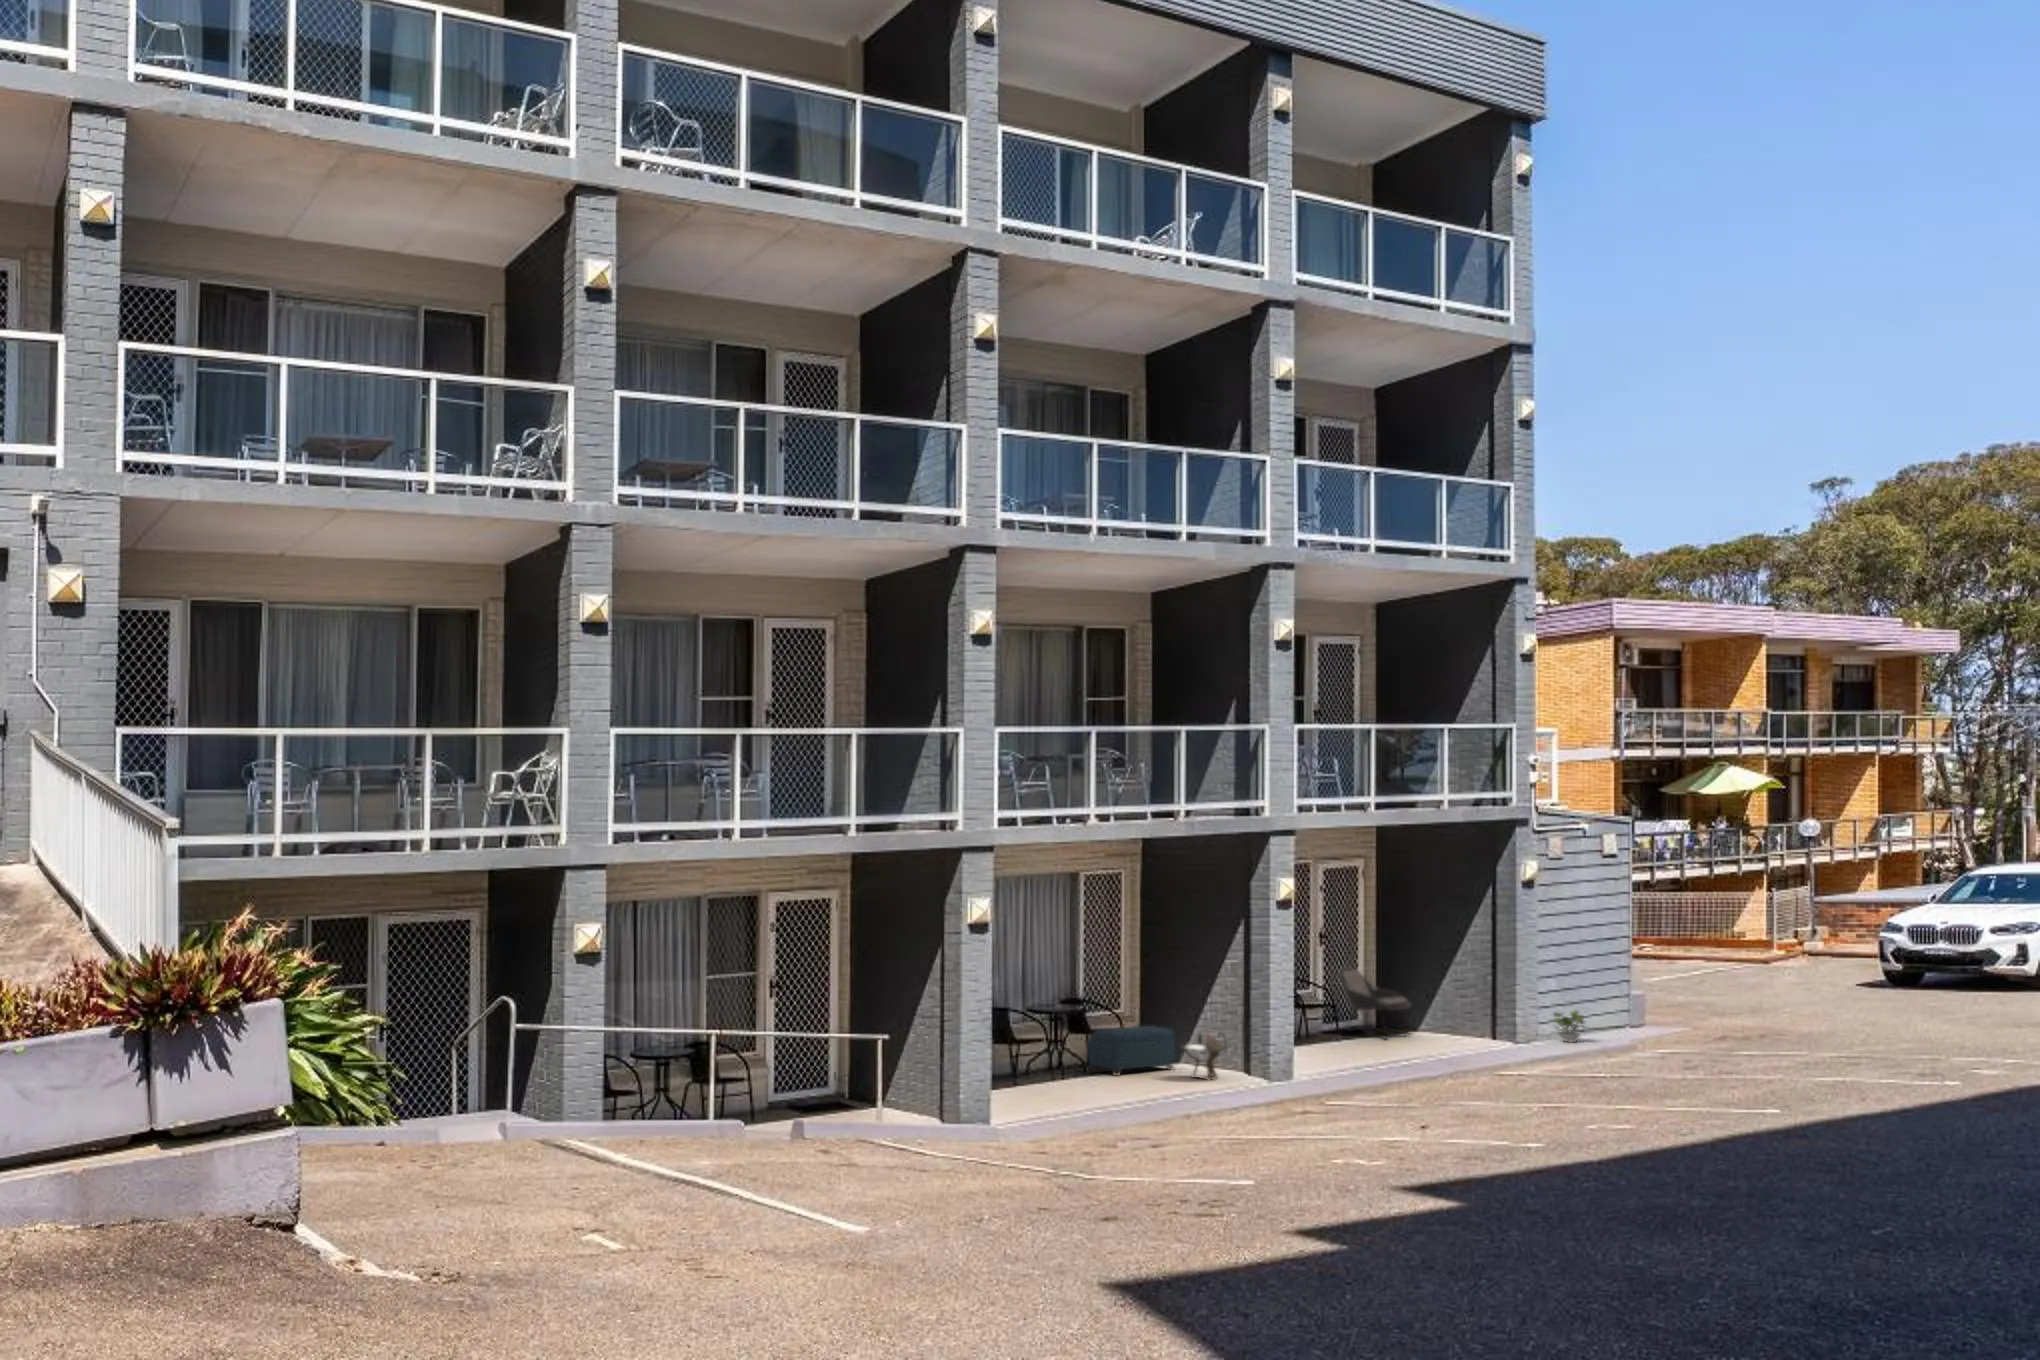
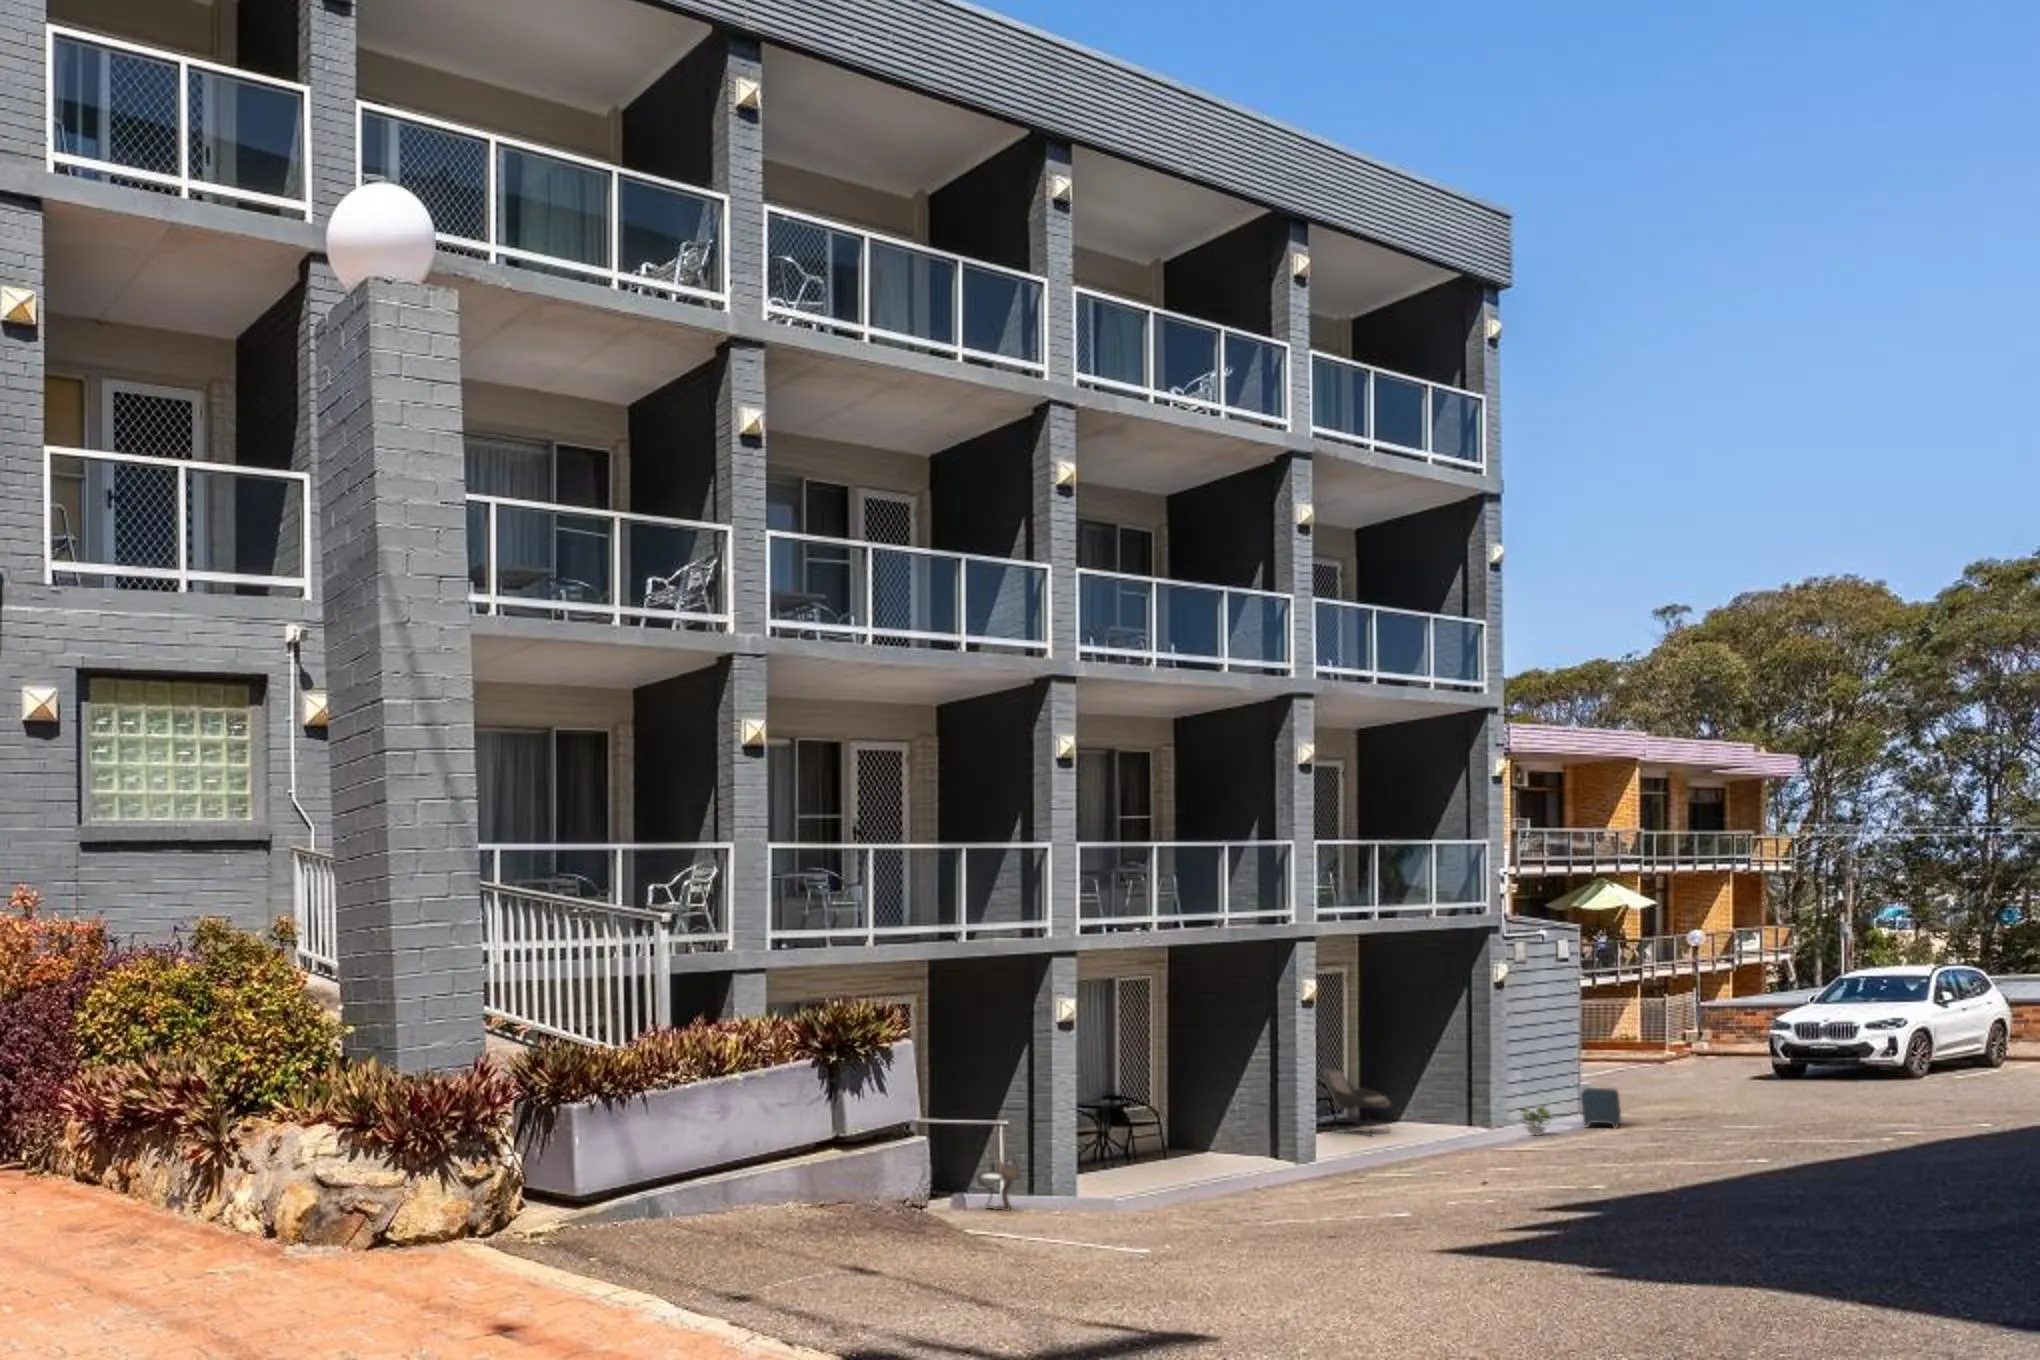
bench: present [1088,1026,1175,1076] -> present [1581,1088,1621,1128]
side table: present [1182,1032,1228,1080] -> present [976,1159,1022,1211]

